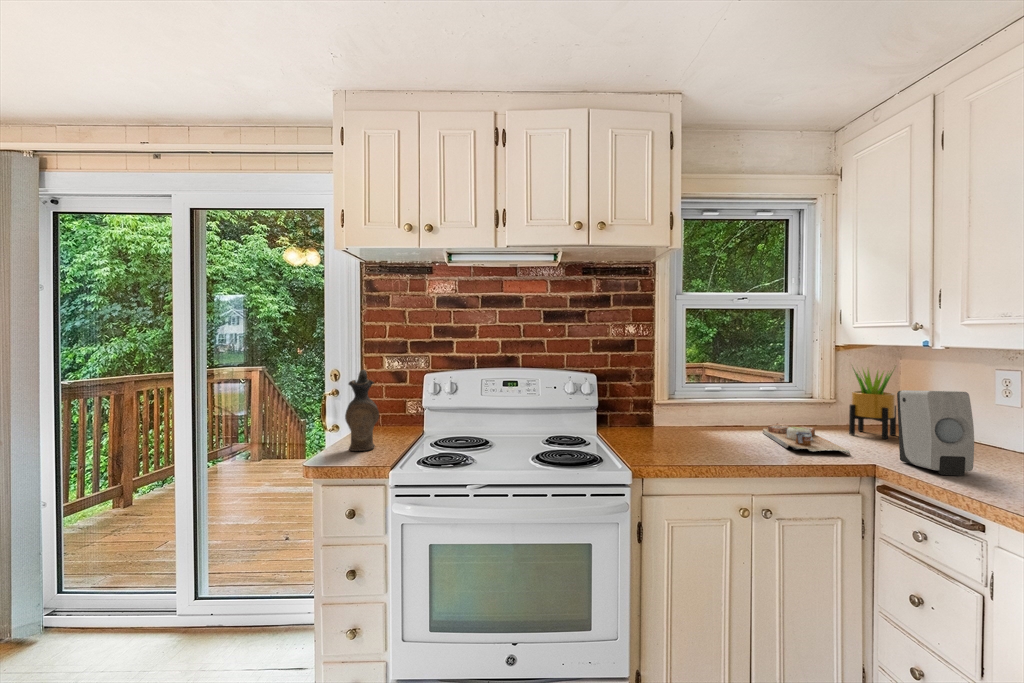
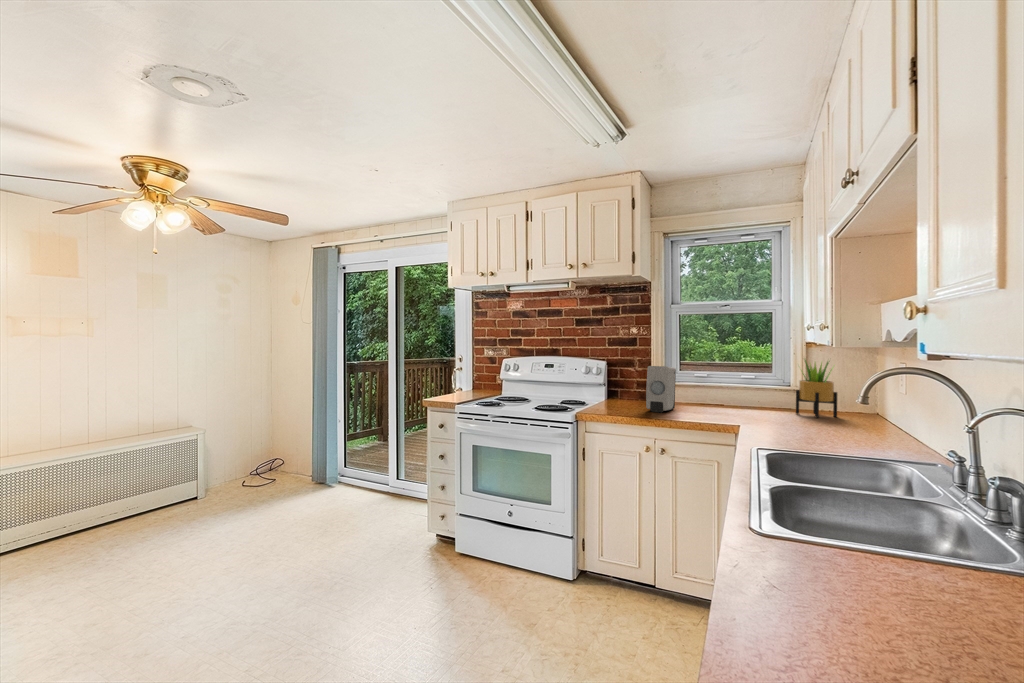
ceramic pitcher: present [345,370,379,451] -> none [448,354,466,398]
soap dispenser: present [897,390,974,476] -> present [646,366,676,413]
cutting board: present [763,423,851,455] -> none [706,402,760,422]

